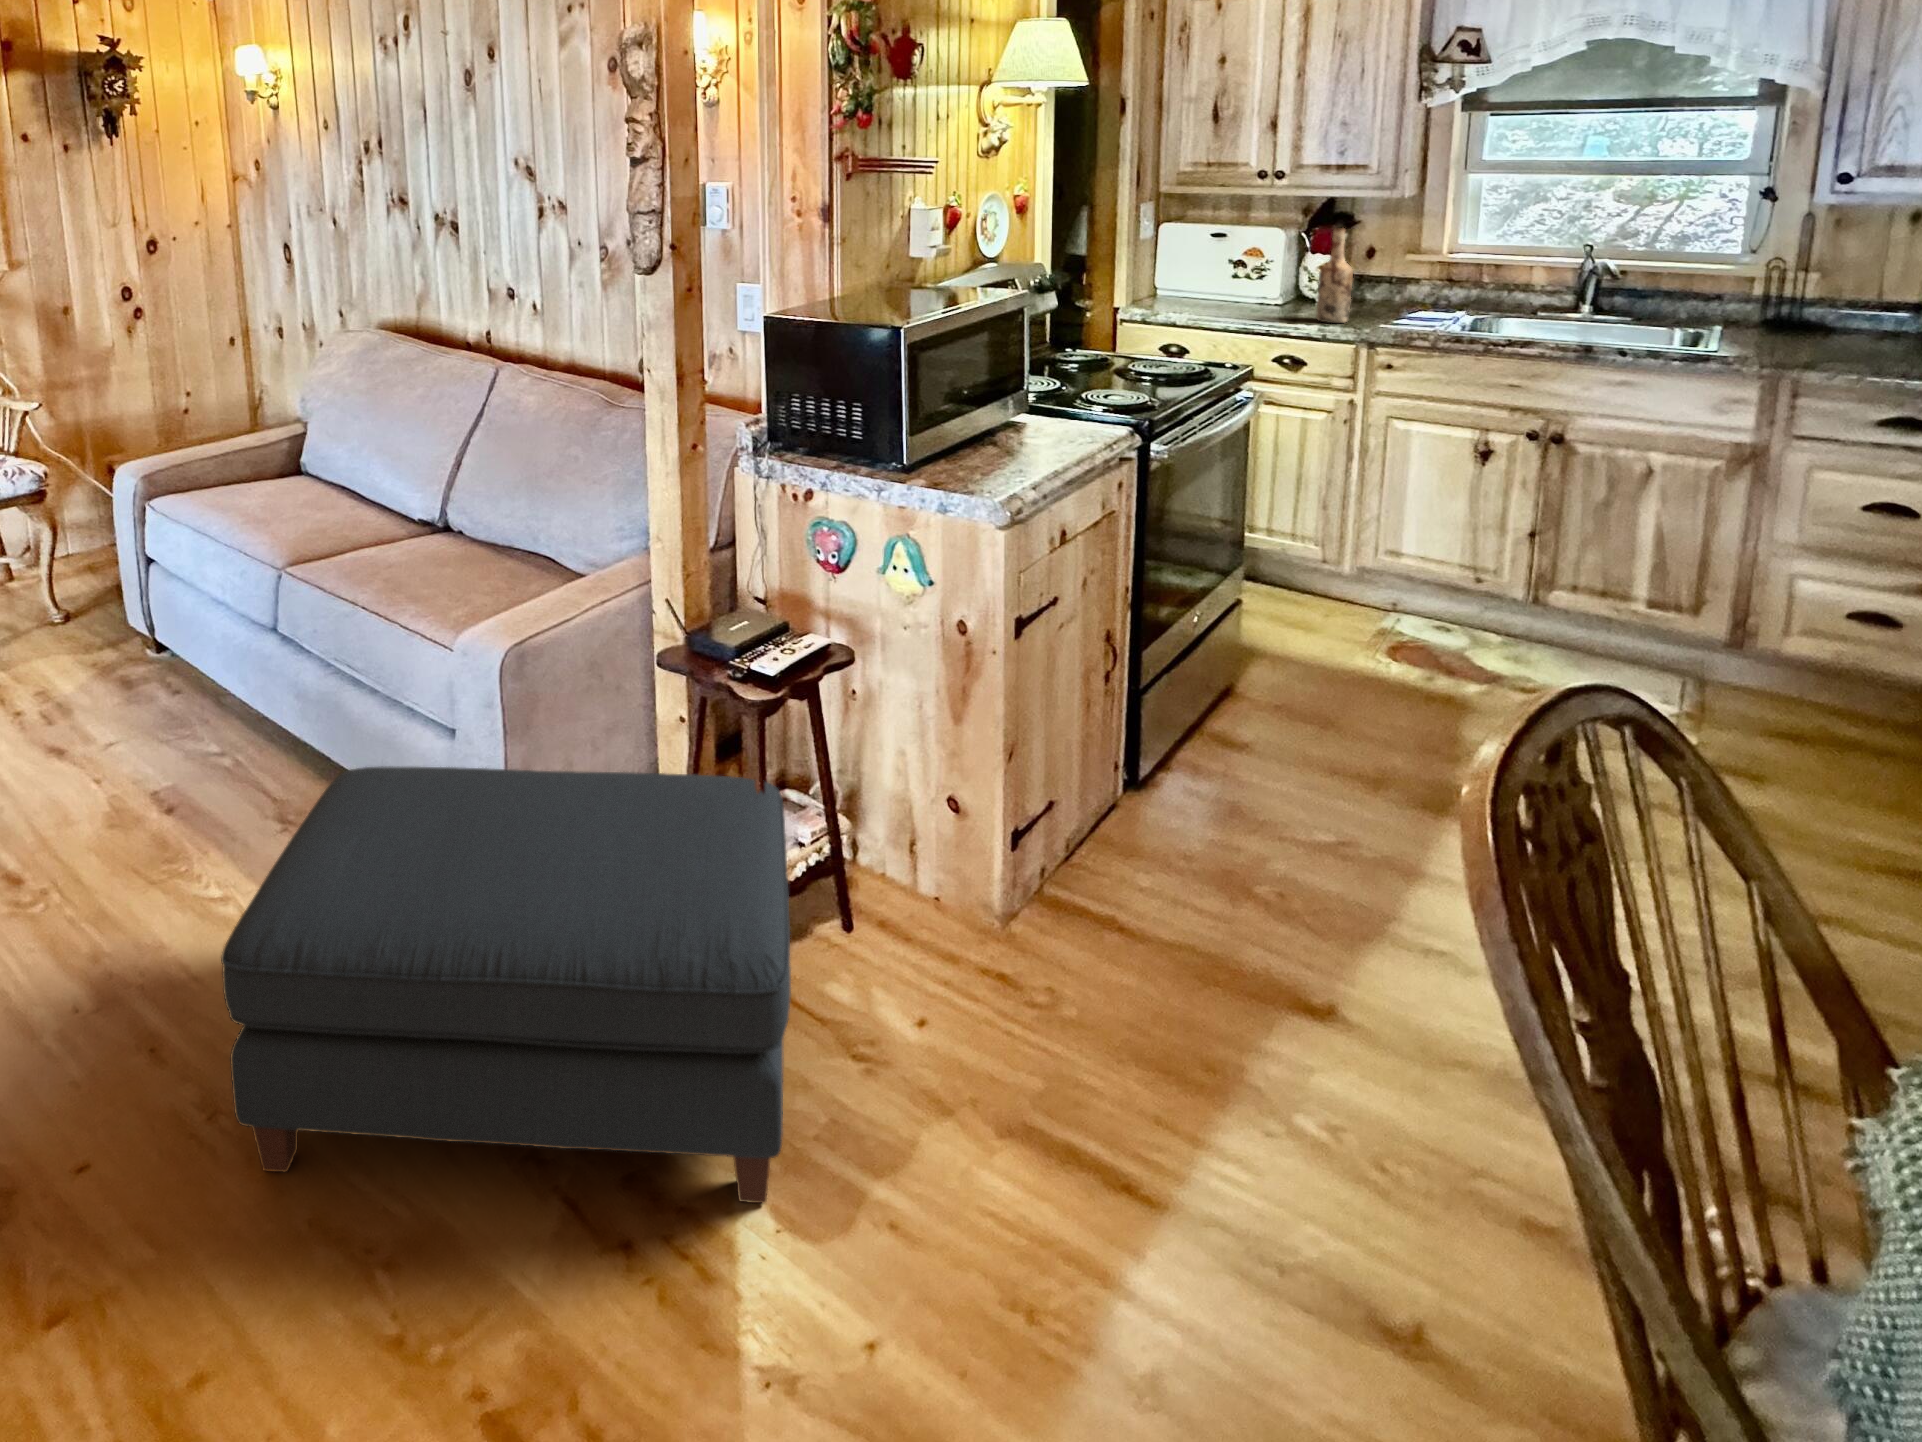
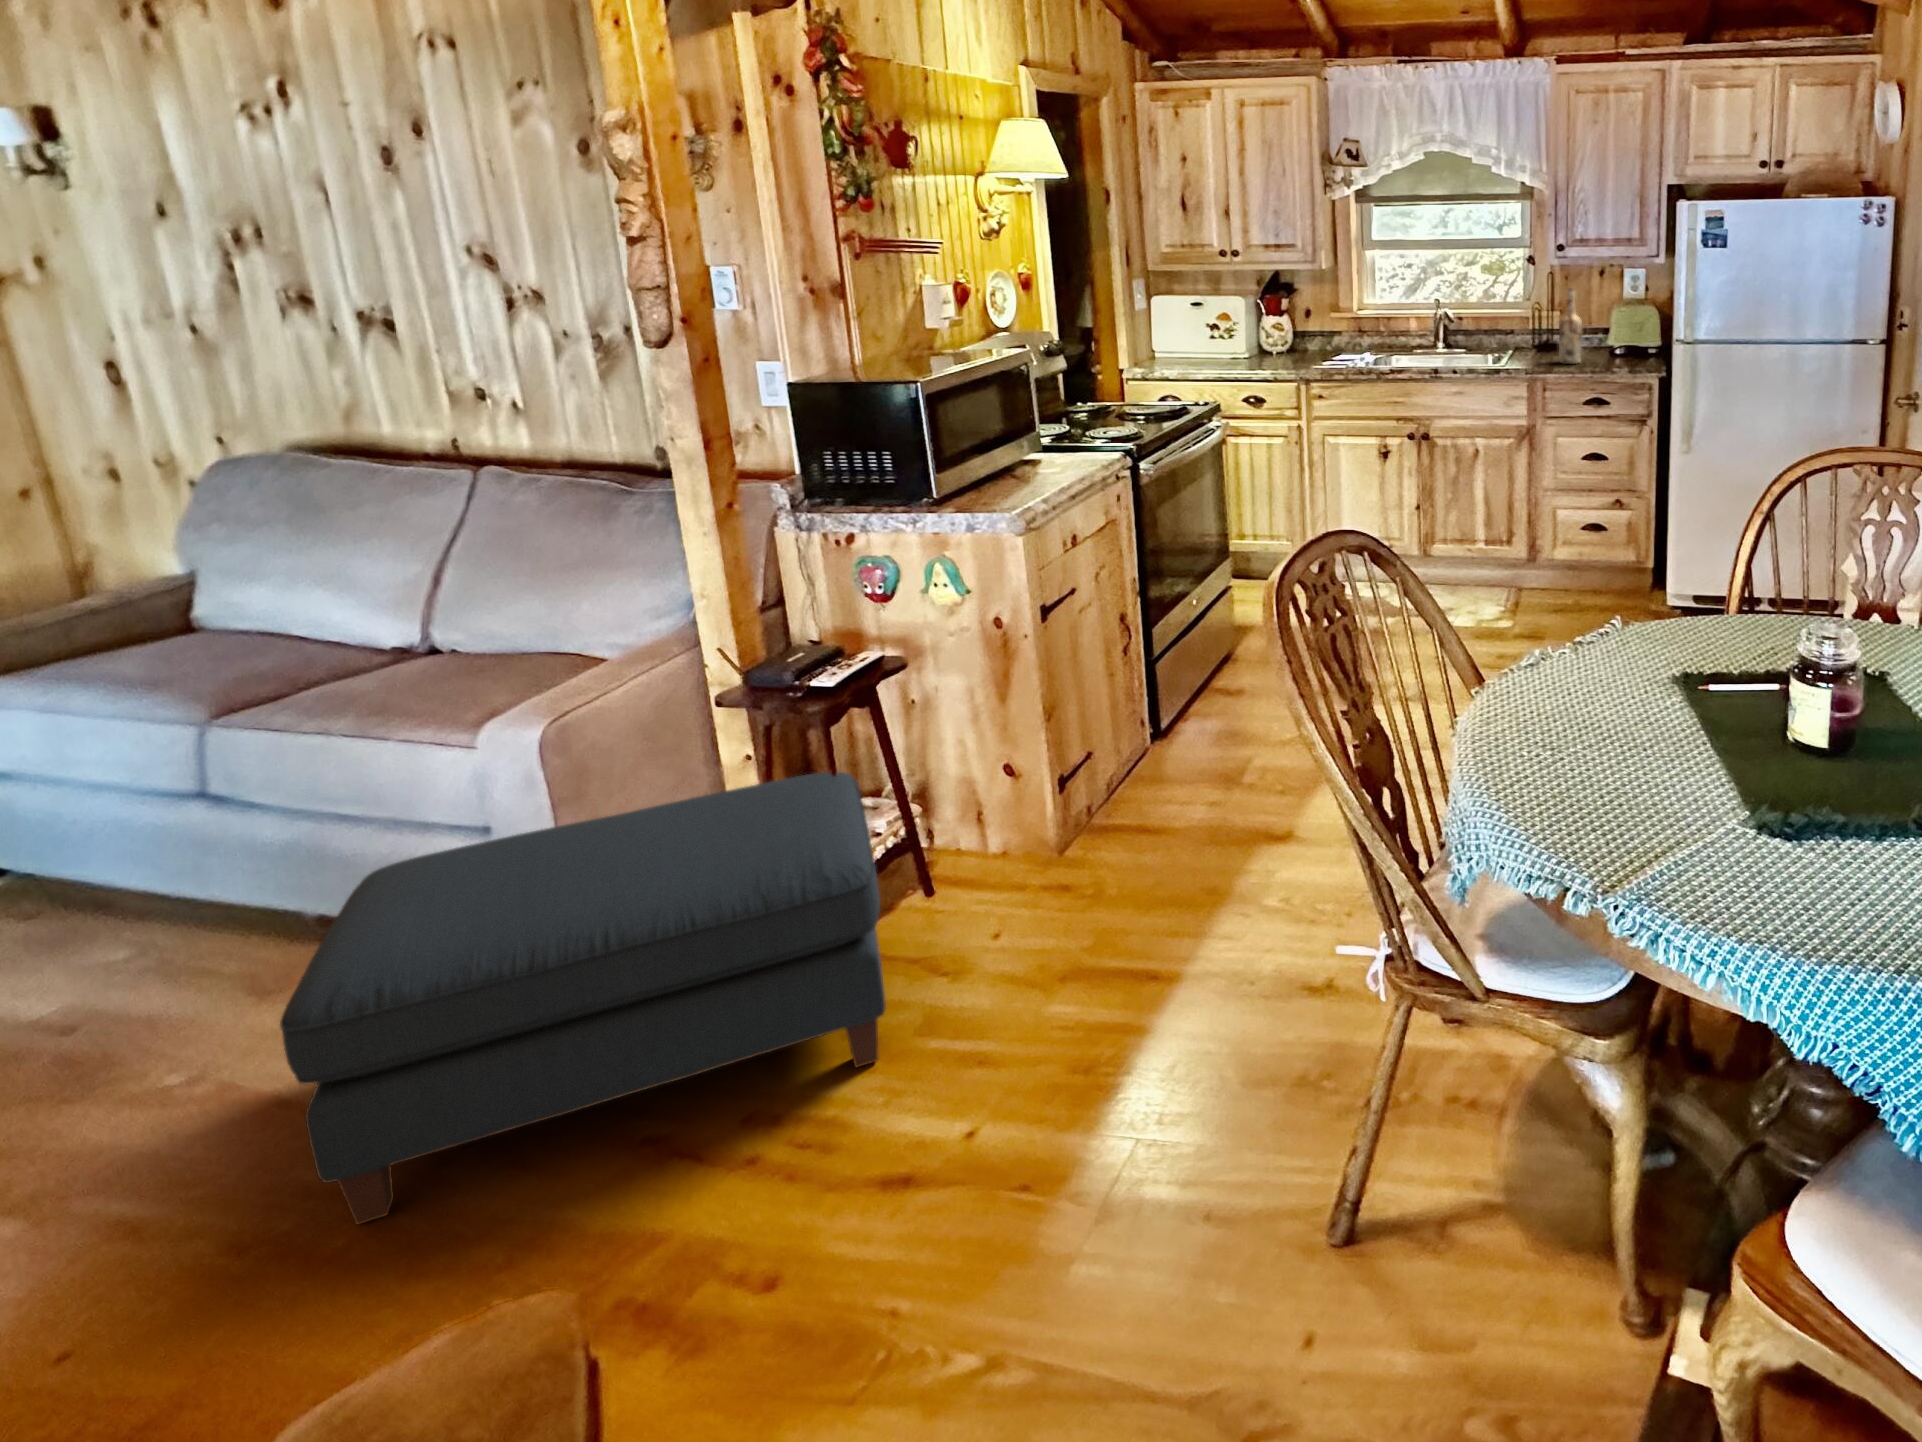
wine bottle: present [1316,228,1353,323] -> present [1559,288,1582,364]

